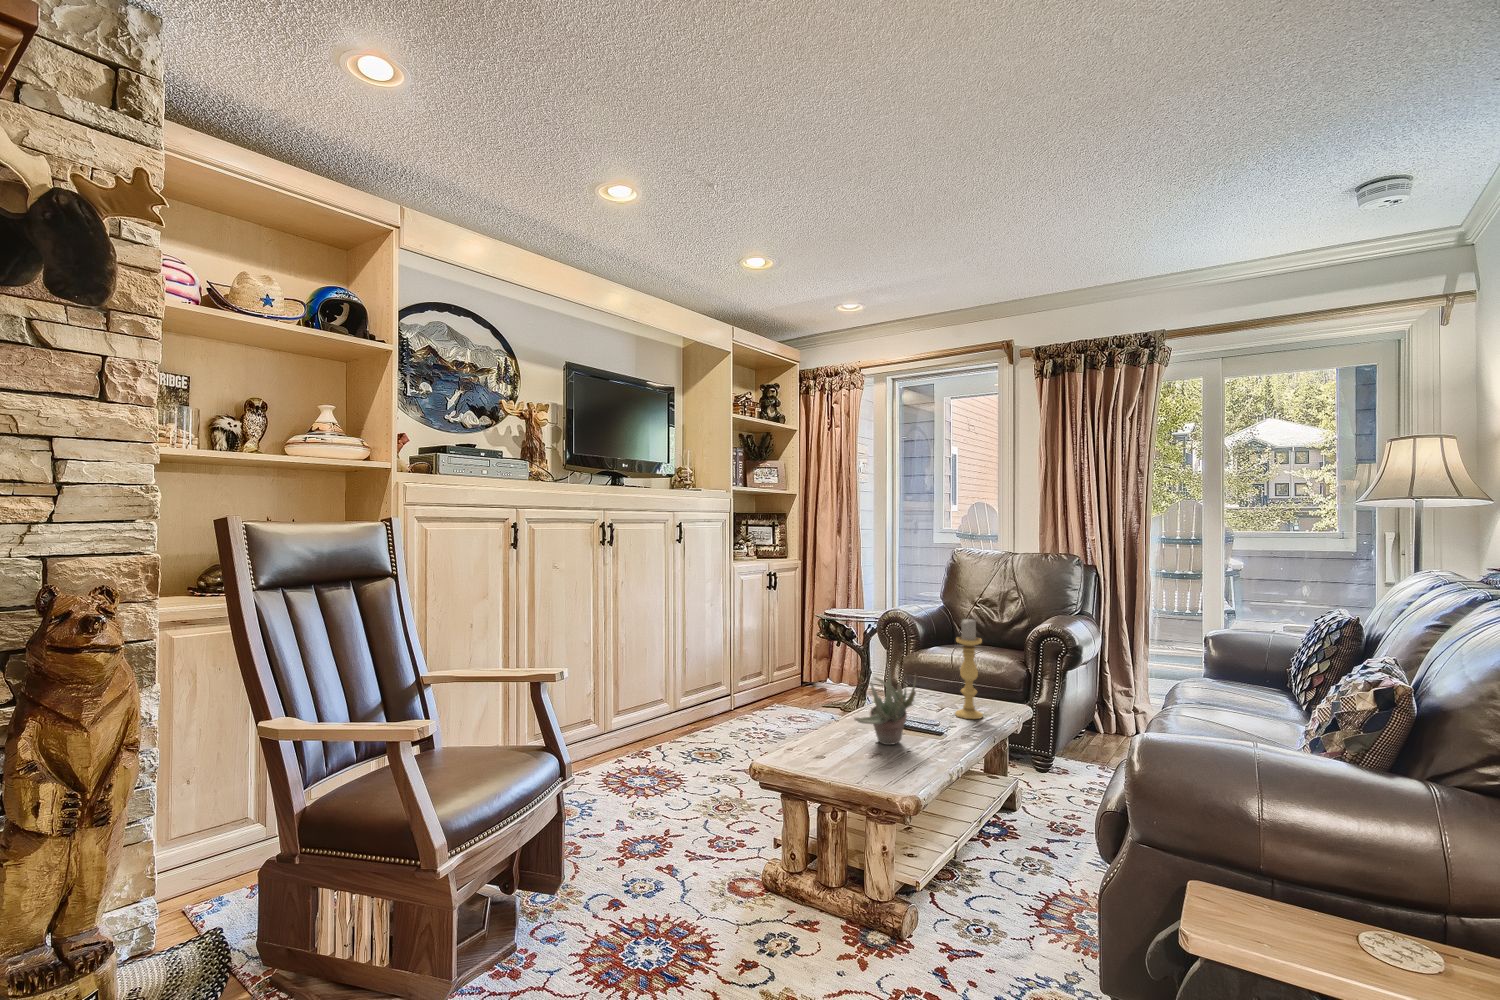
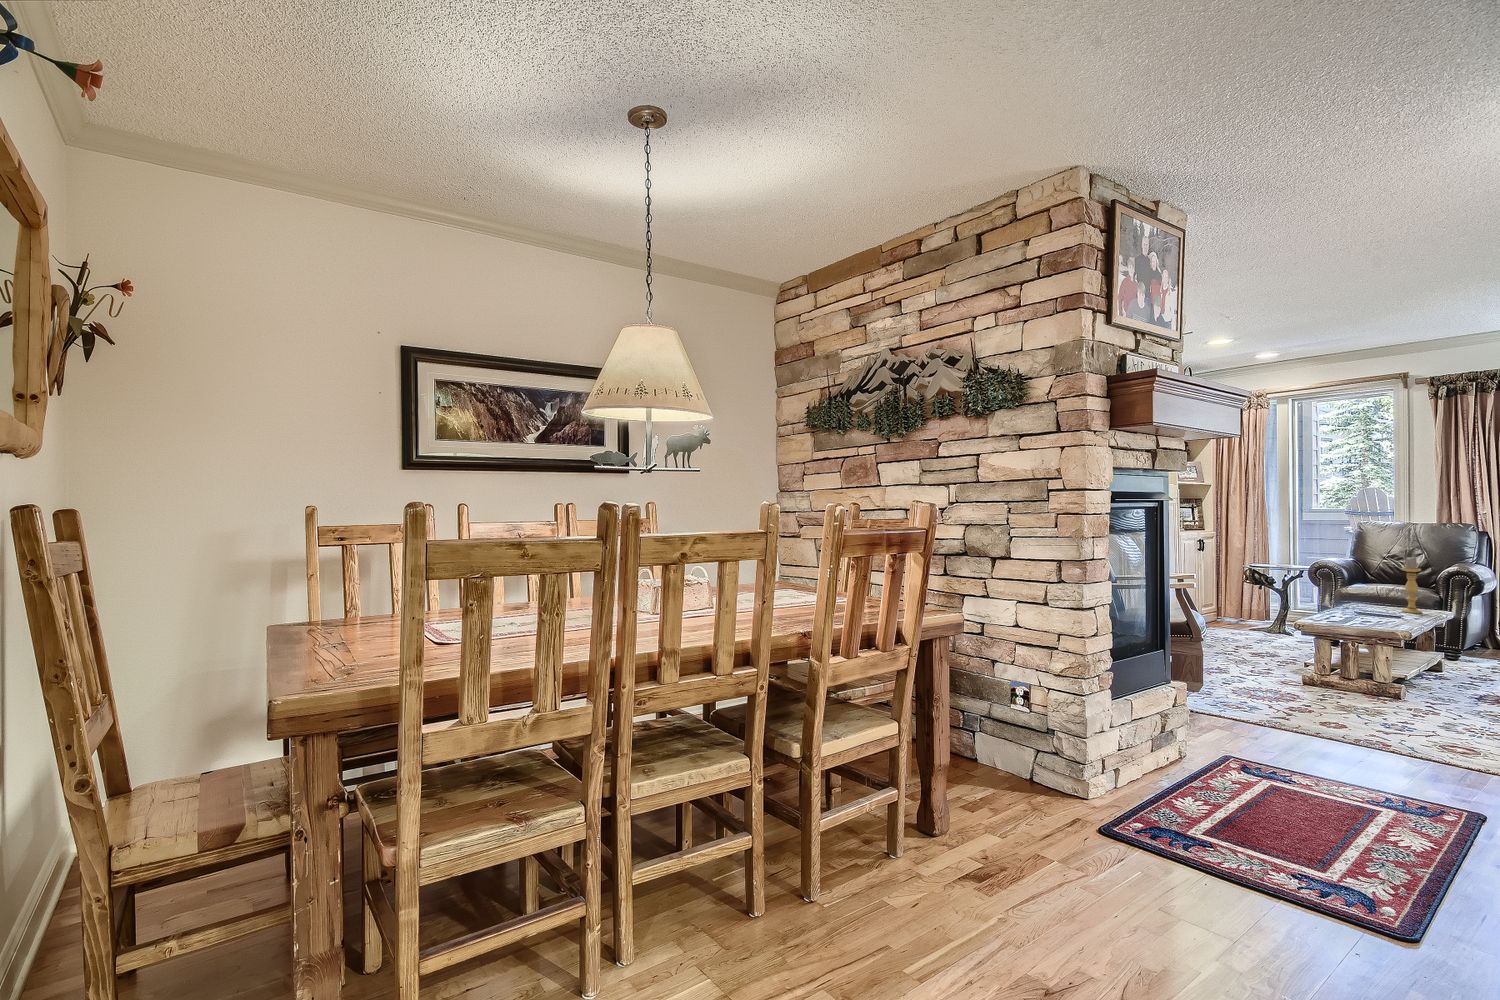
succulent plant: present [855,667,916,745] -> none [1356,577,1392,618]

